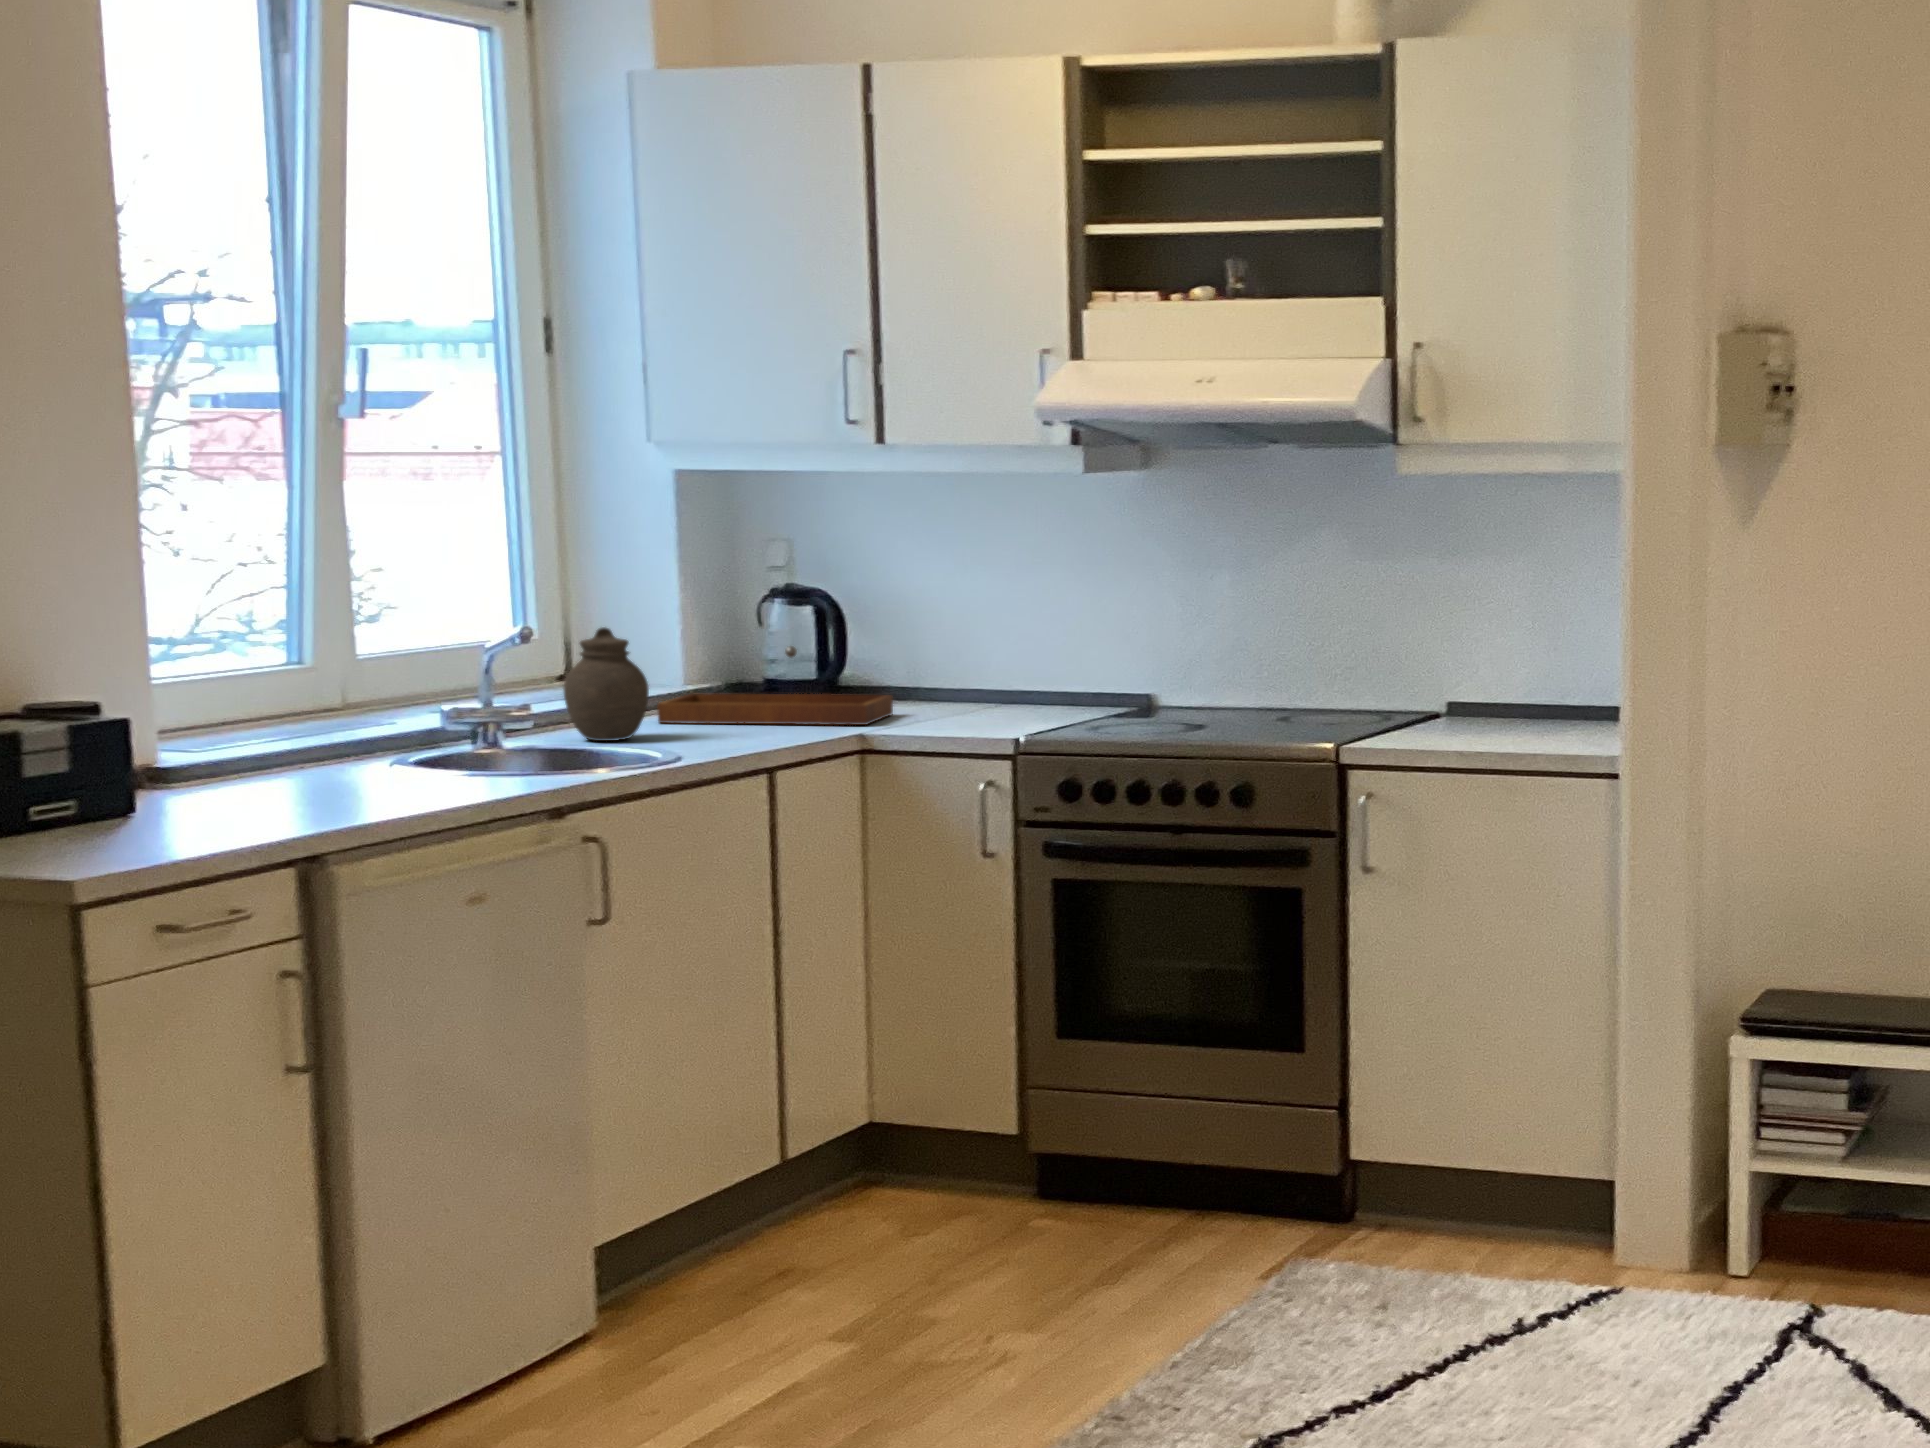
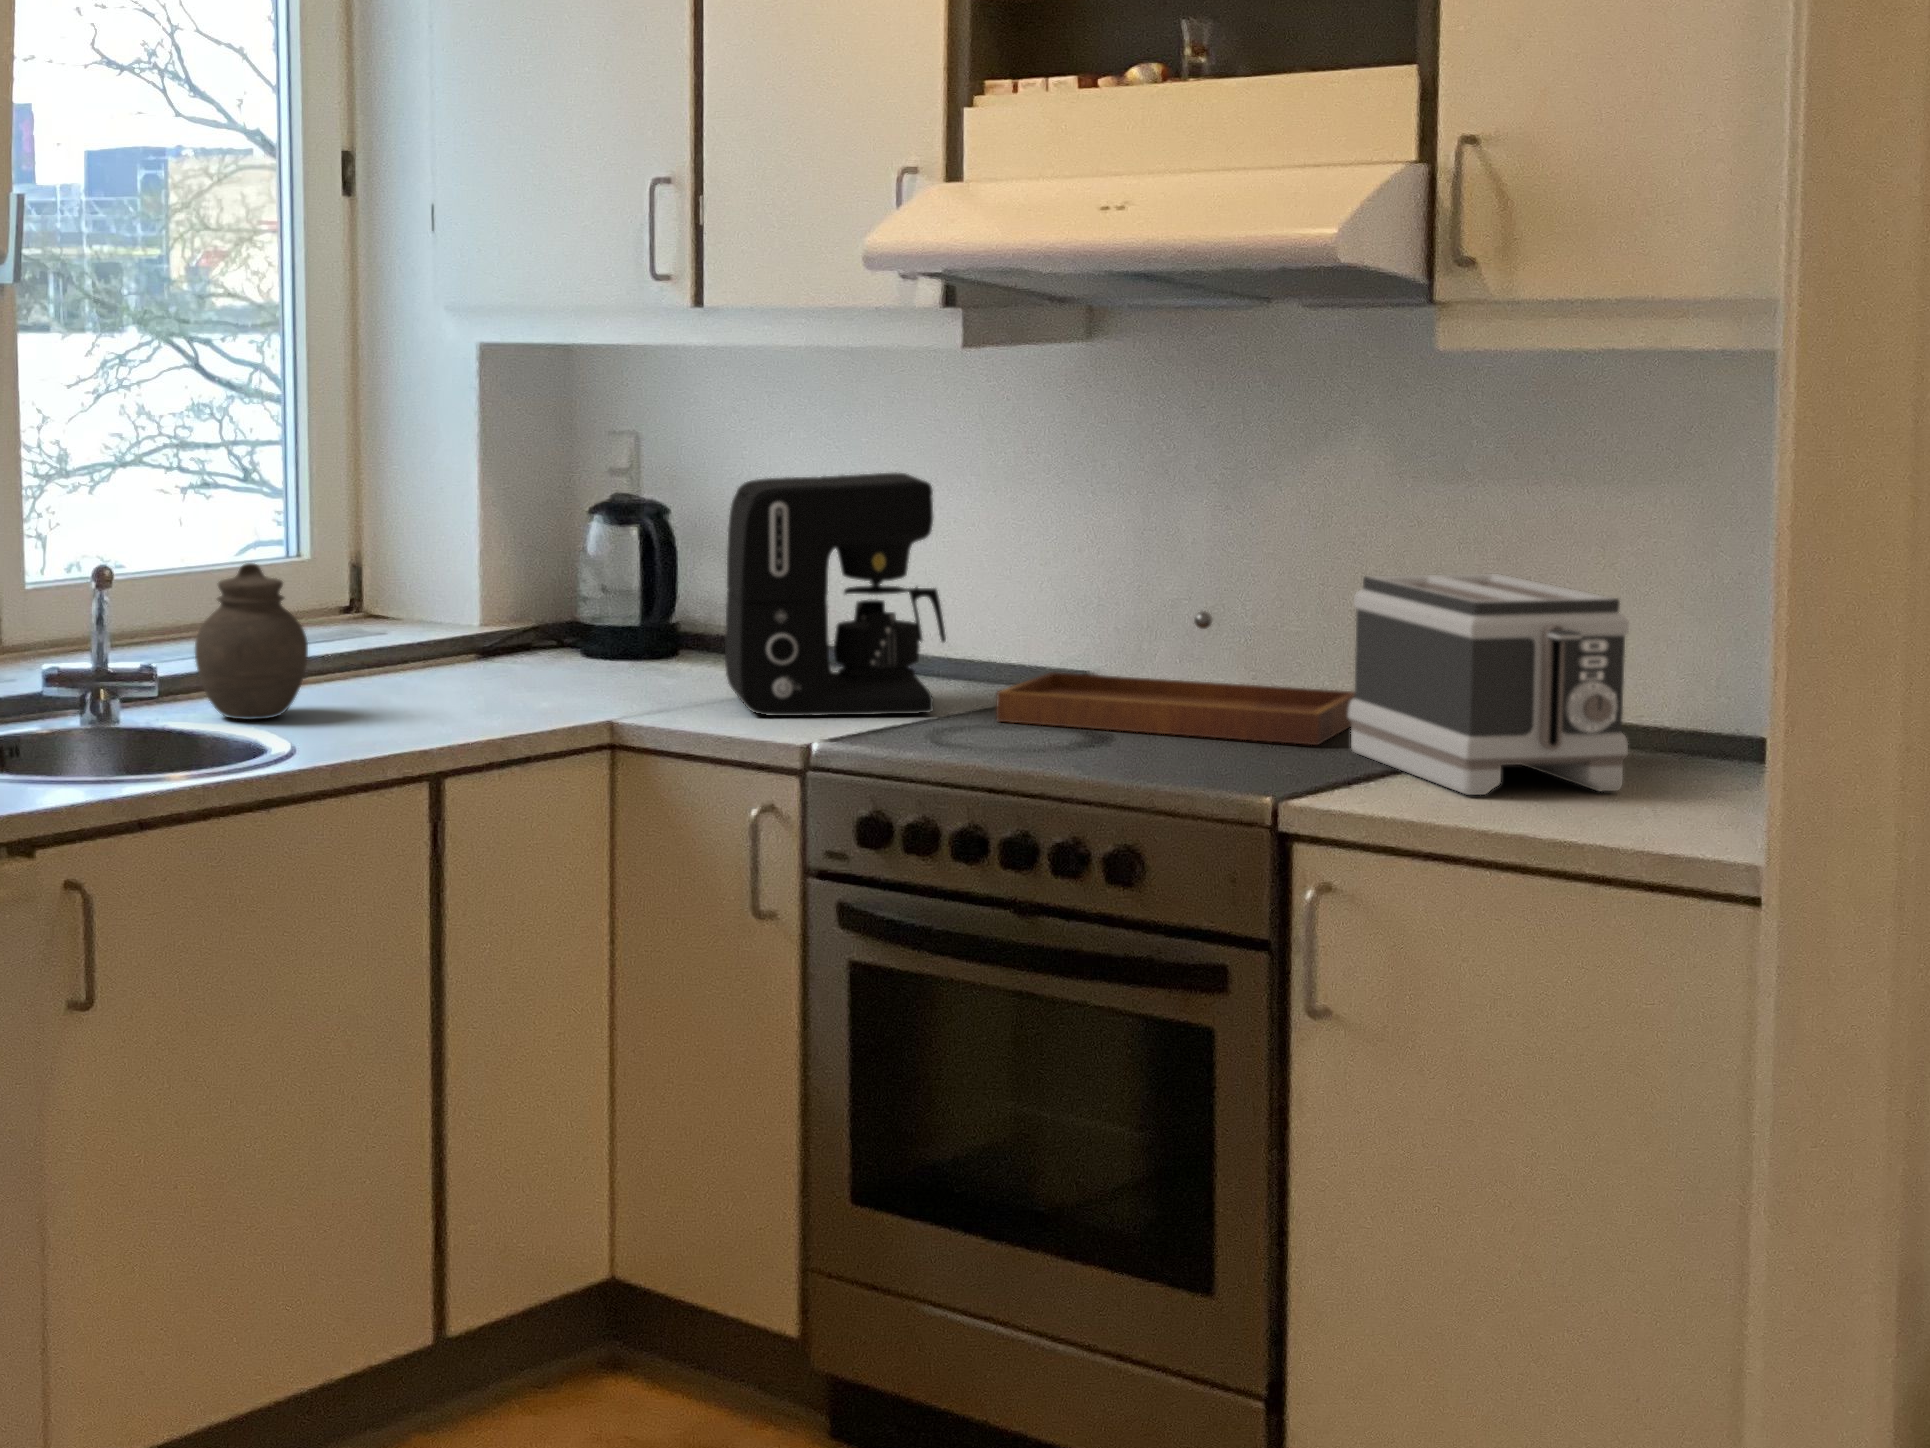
coffee maker: none [920,560,1075,724] -> present [725,473,946,716]
toaster: none [1345,612,1516,739] -> present [1348,574,1629,795]
tray: present [657,646,893,725] -> present [996,611,1355,745]

